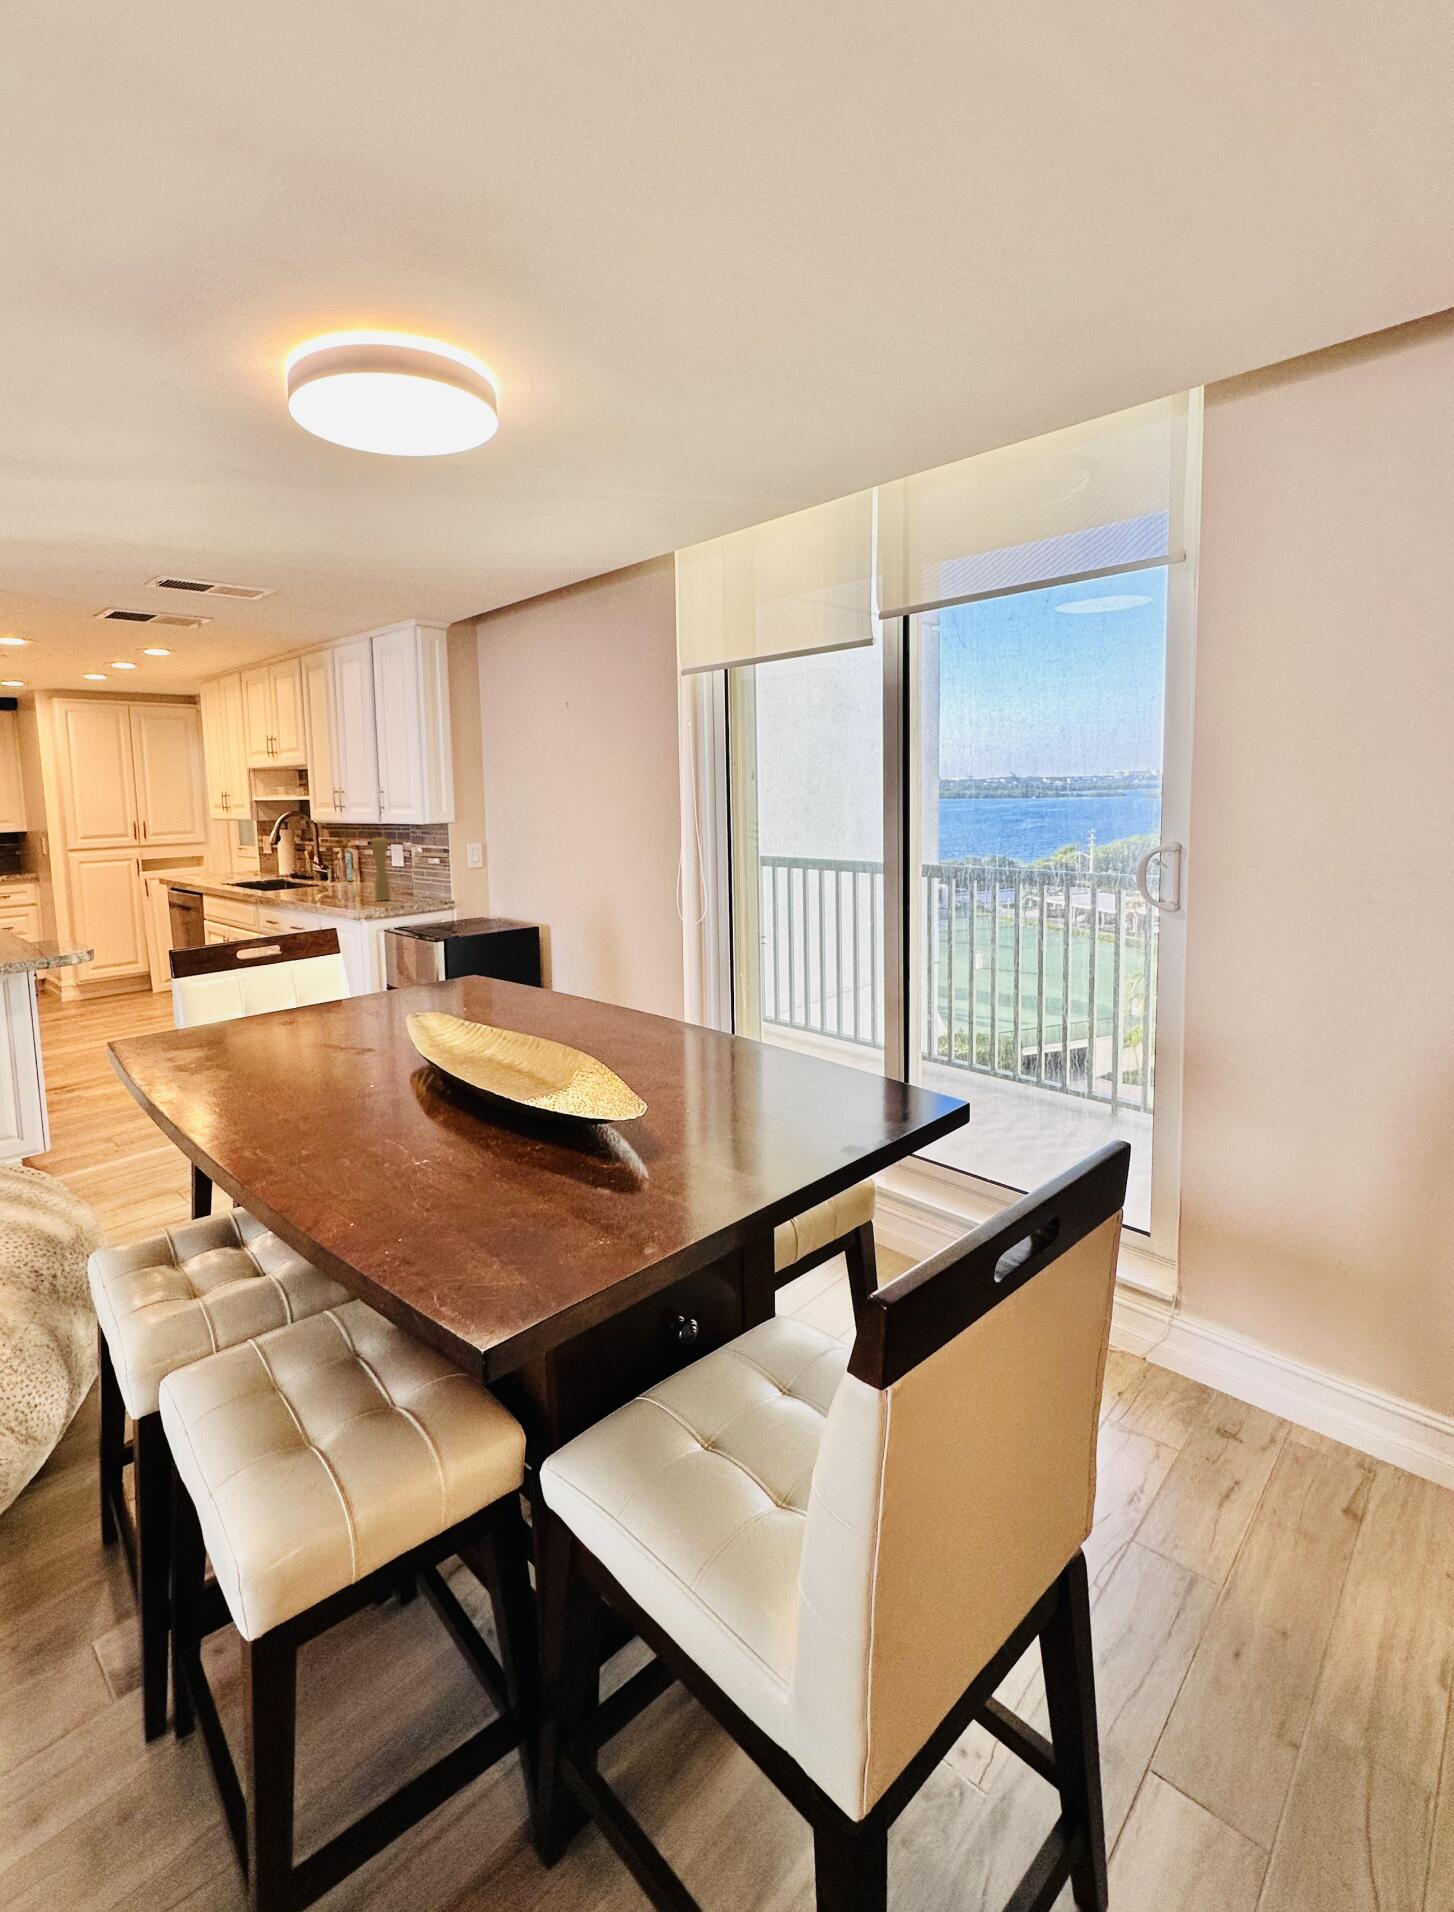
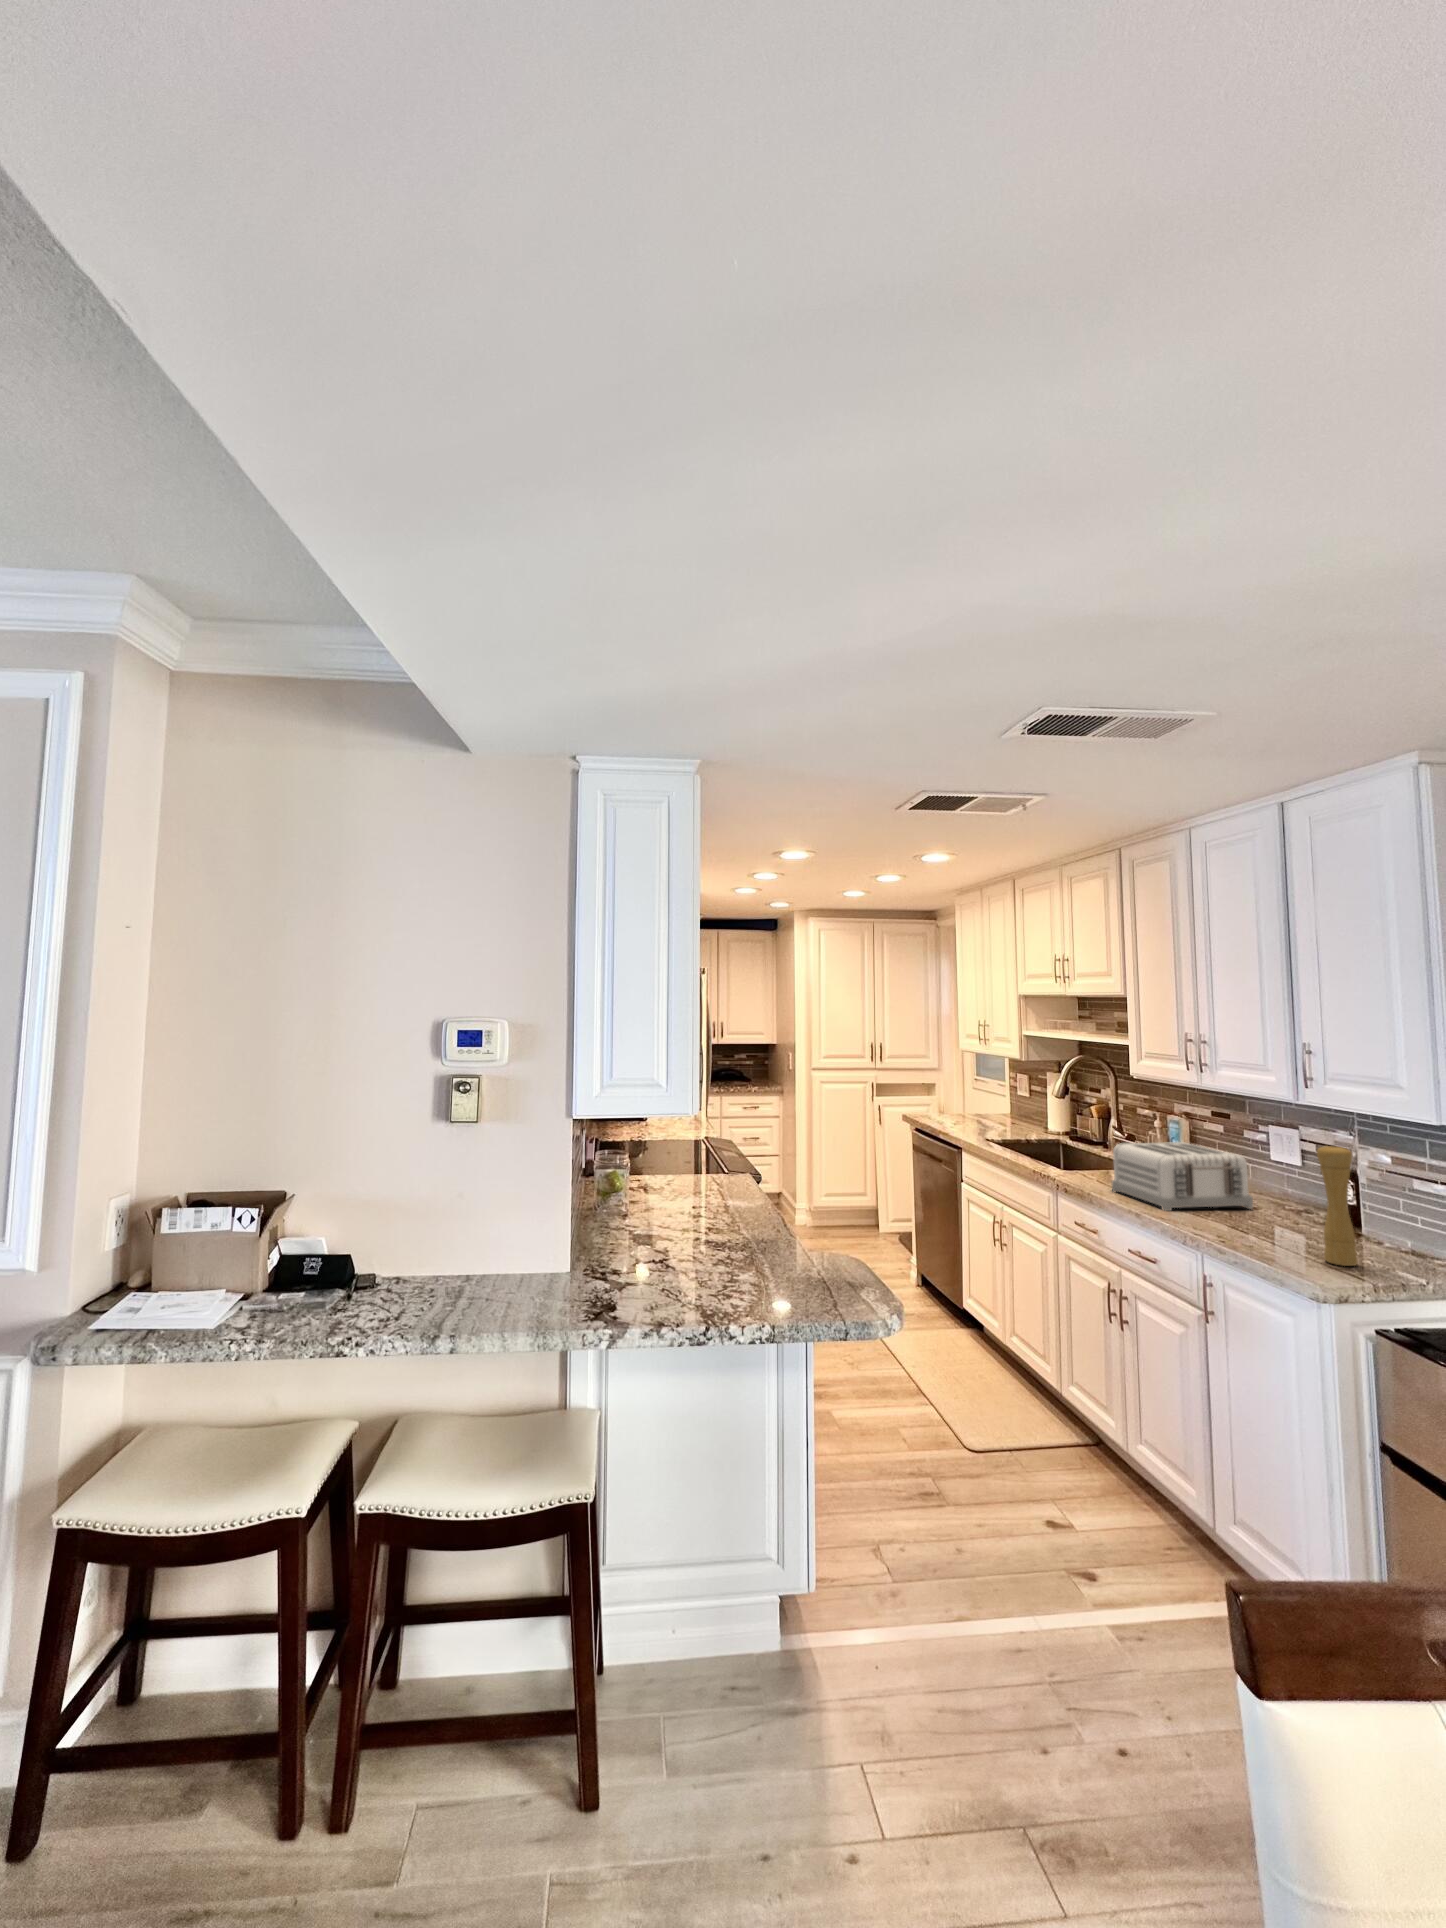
toaster: none [290,860,372,896] -> present [1112,1142,1253,1211]

